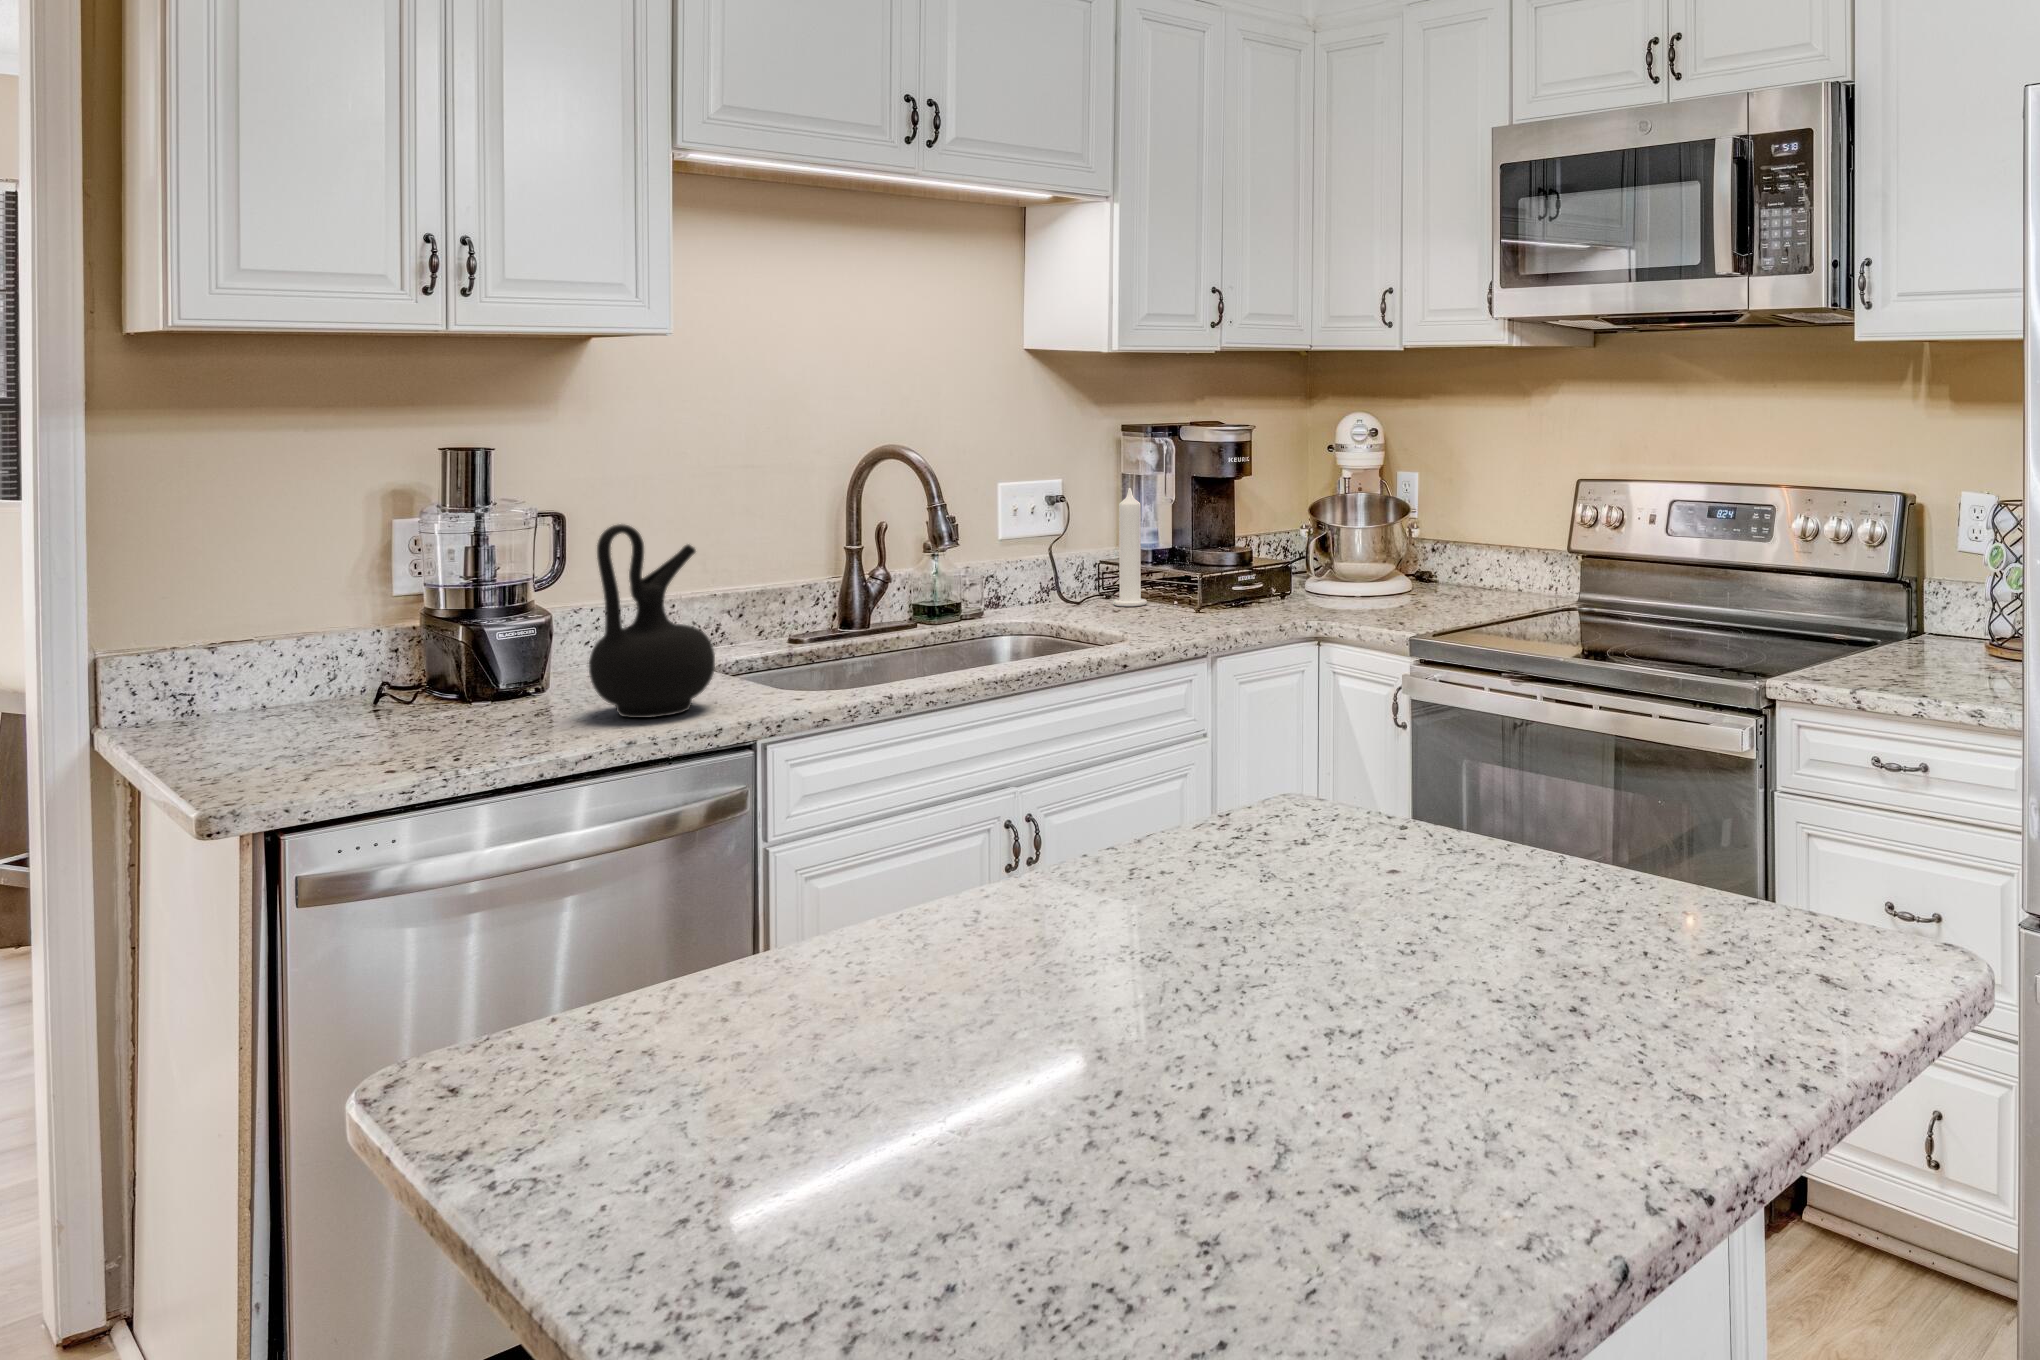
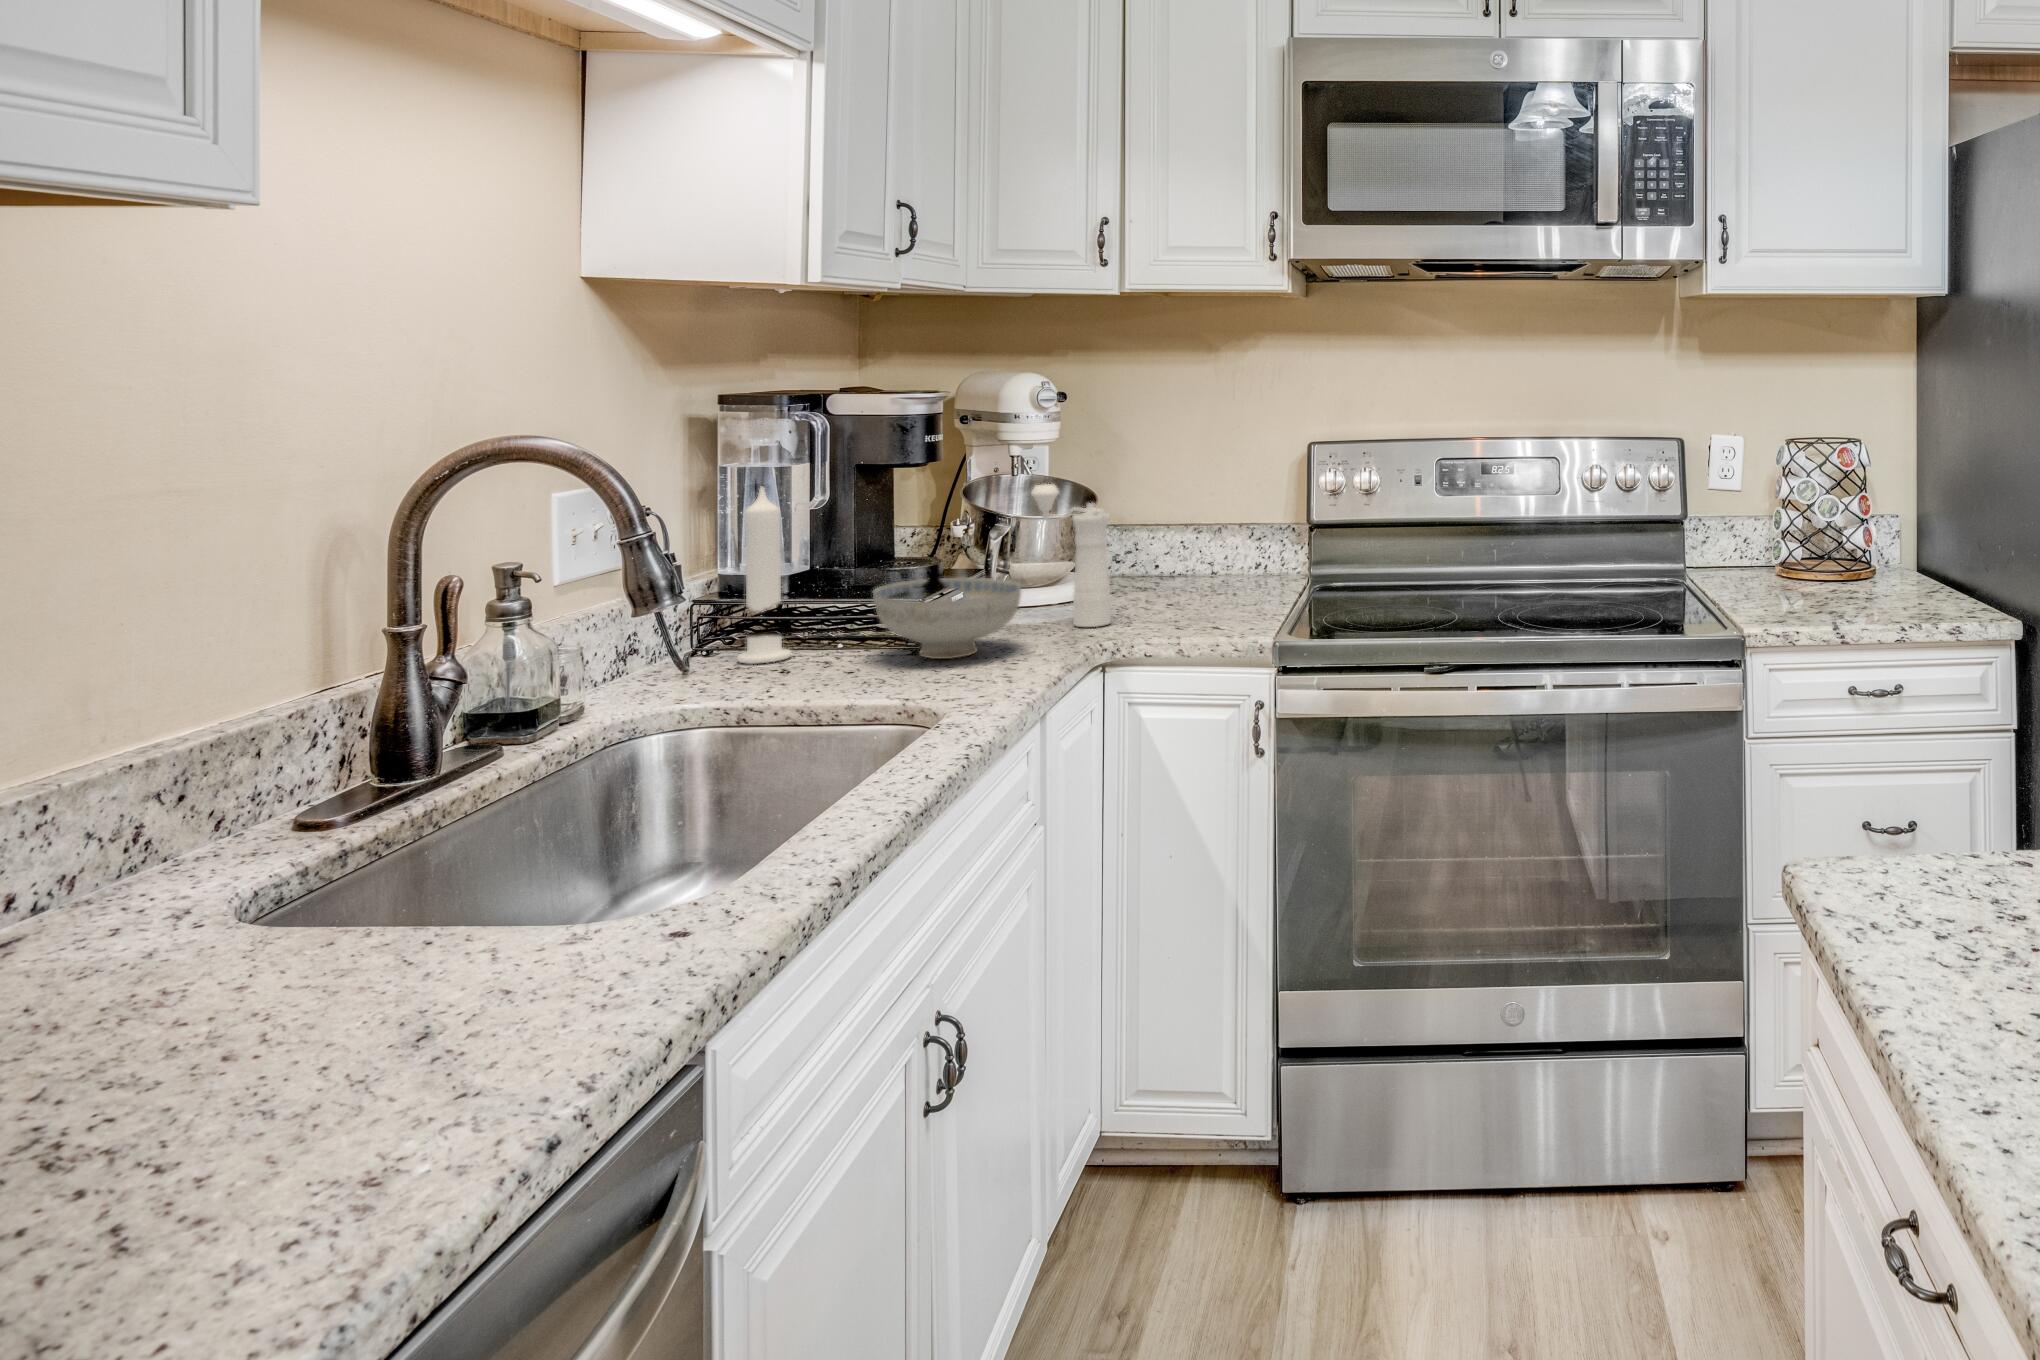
pepper mill: none [1326,502,1361,613] -> present [1031,484,1111,627]
ceramic jug: present [589,524,715,718] -> none [228,631,555,1080]
ceramic bowl: none [1168,562,1268,618] -> present [873,577,1021,659]

